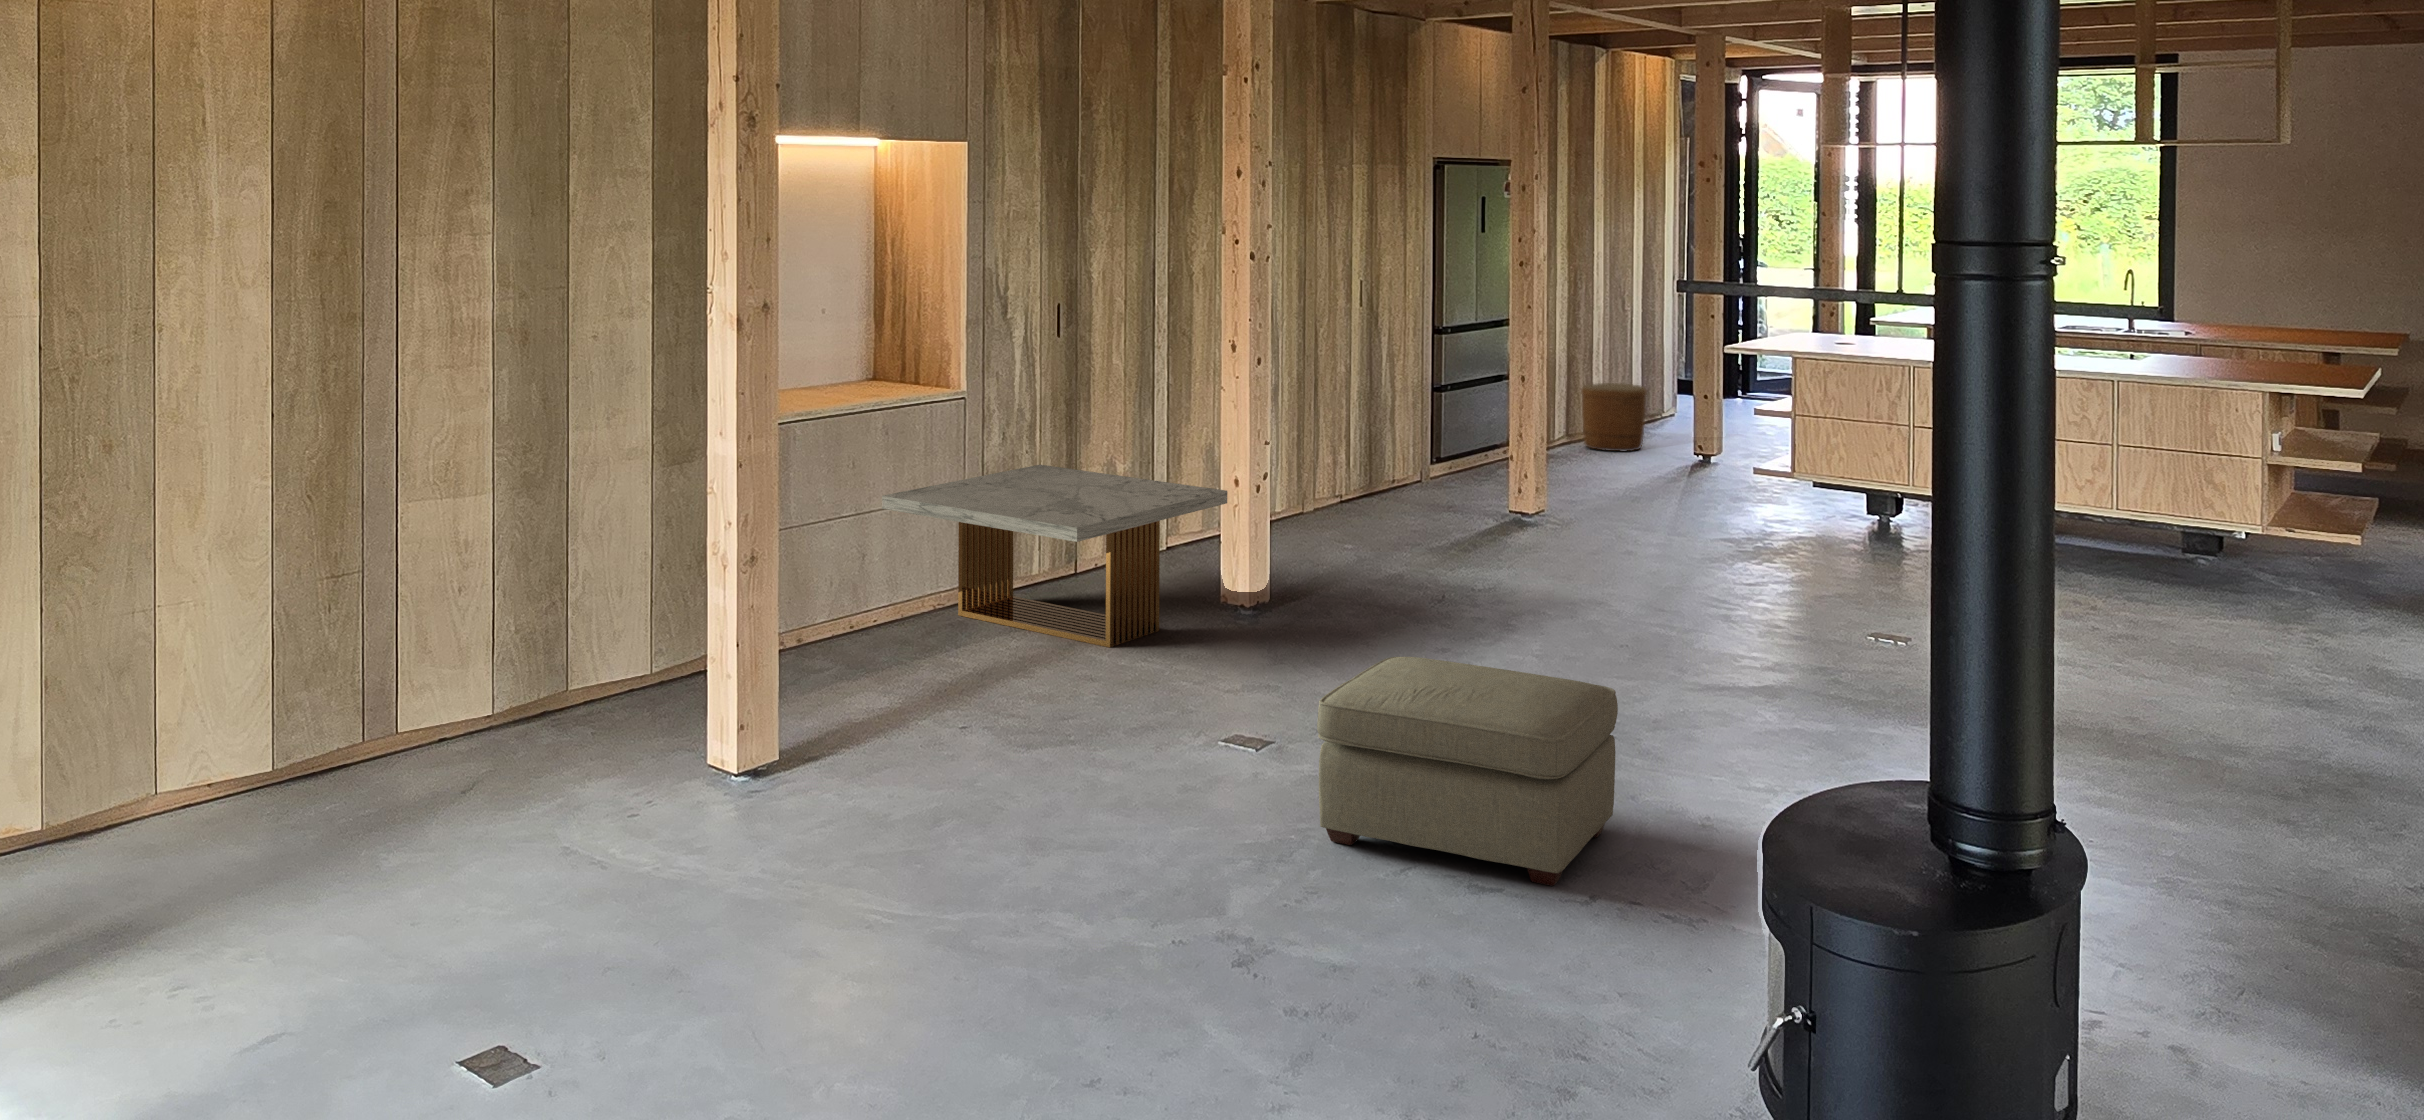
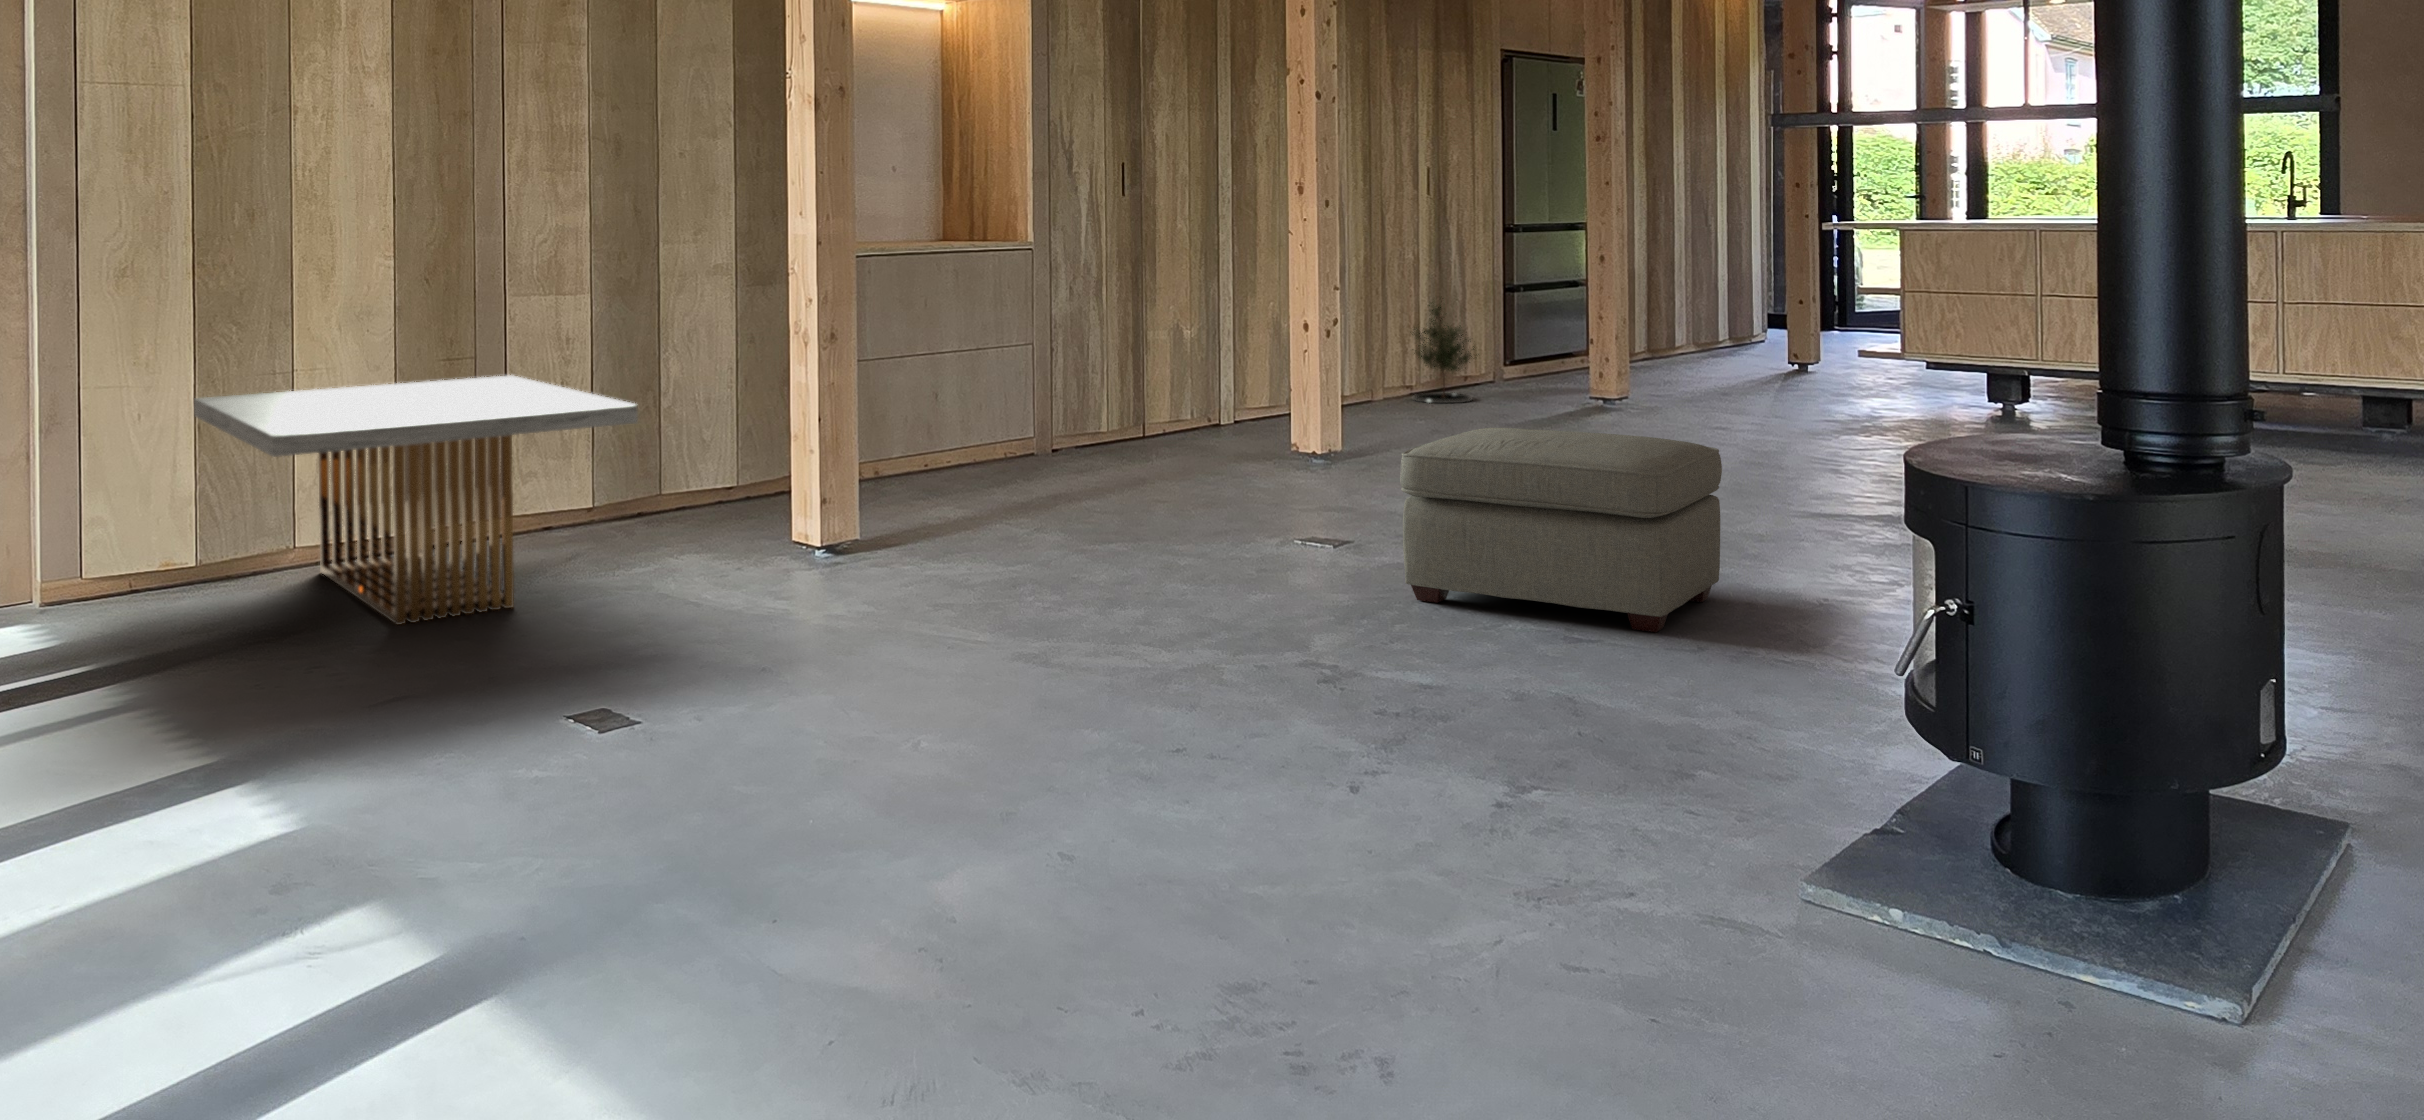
woven basket: present [1581,383,1647,451] -> none [1667,293,1738,361]
potted tree: none [1333,410,1403,520] -> present [1412,301,1479,403]
coffee table: present [882,465,1227,647] -> present [194,376,638,625]

